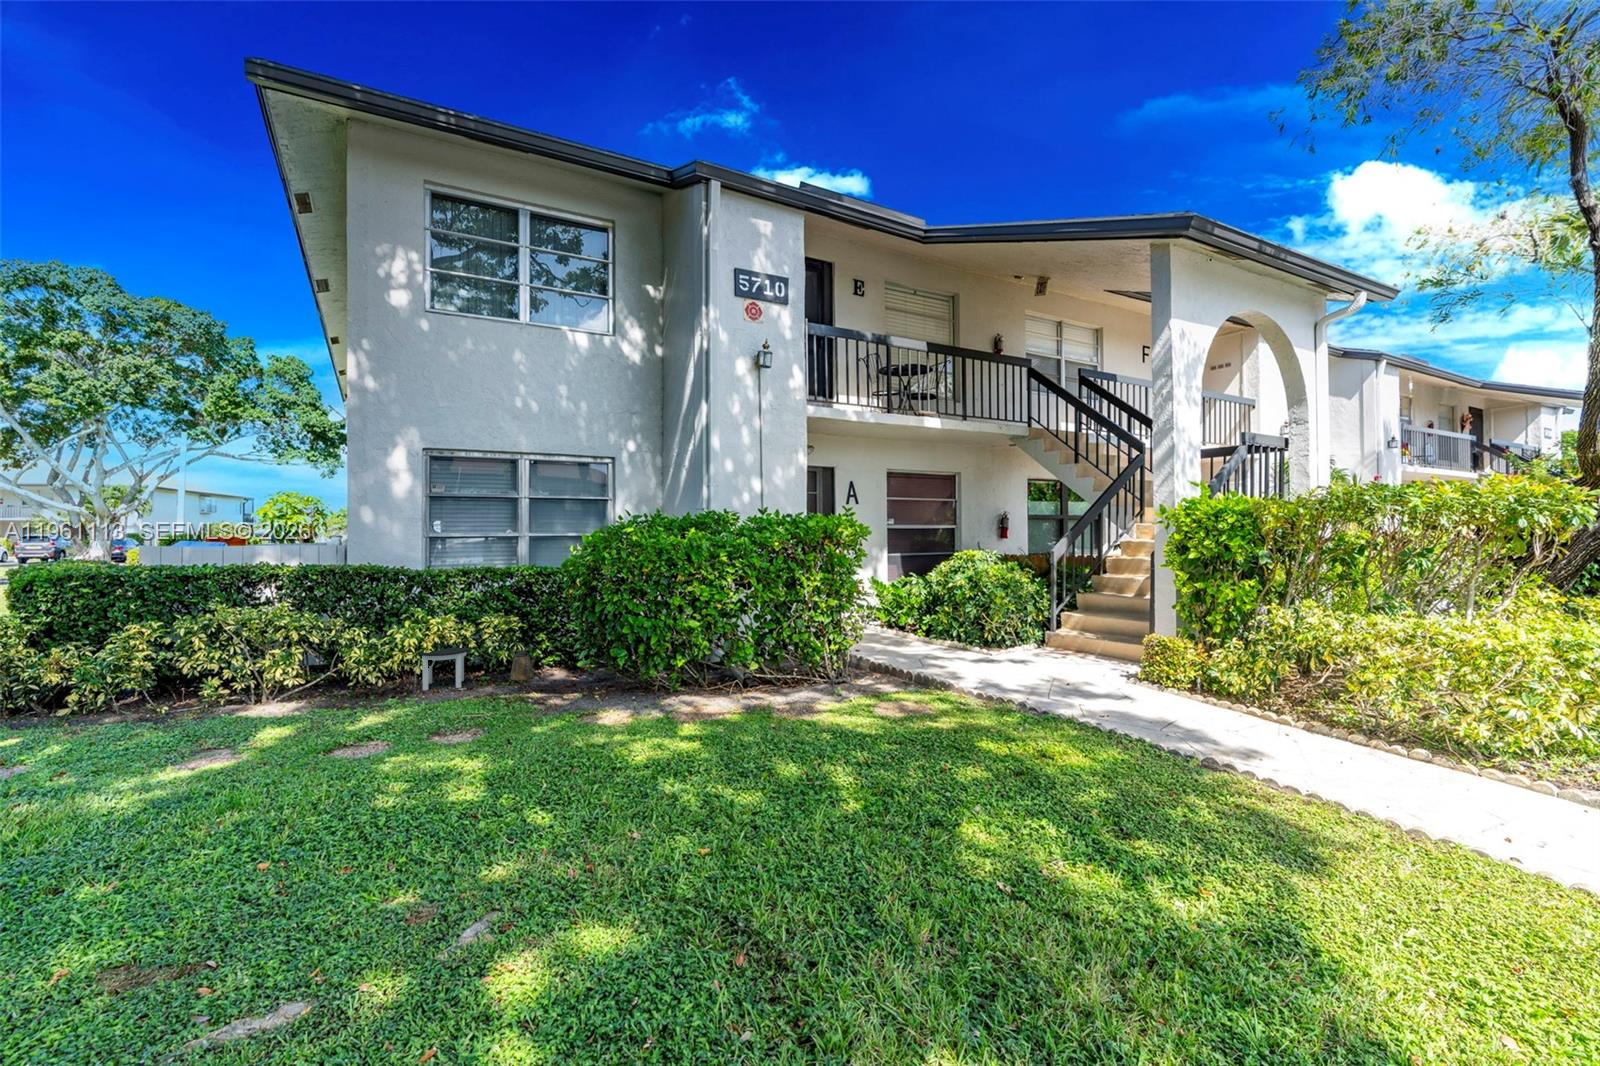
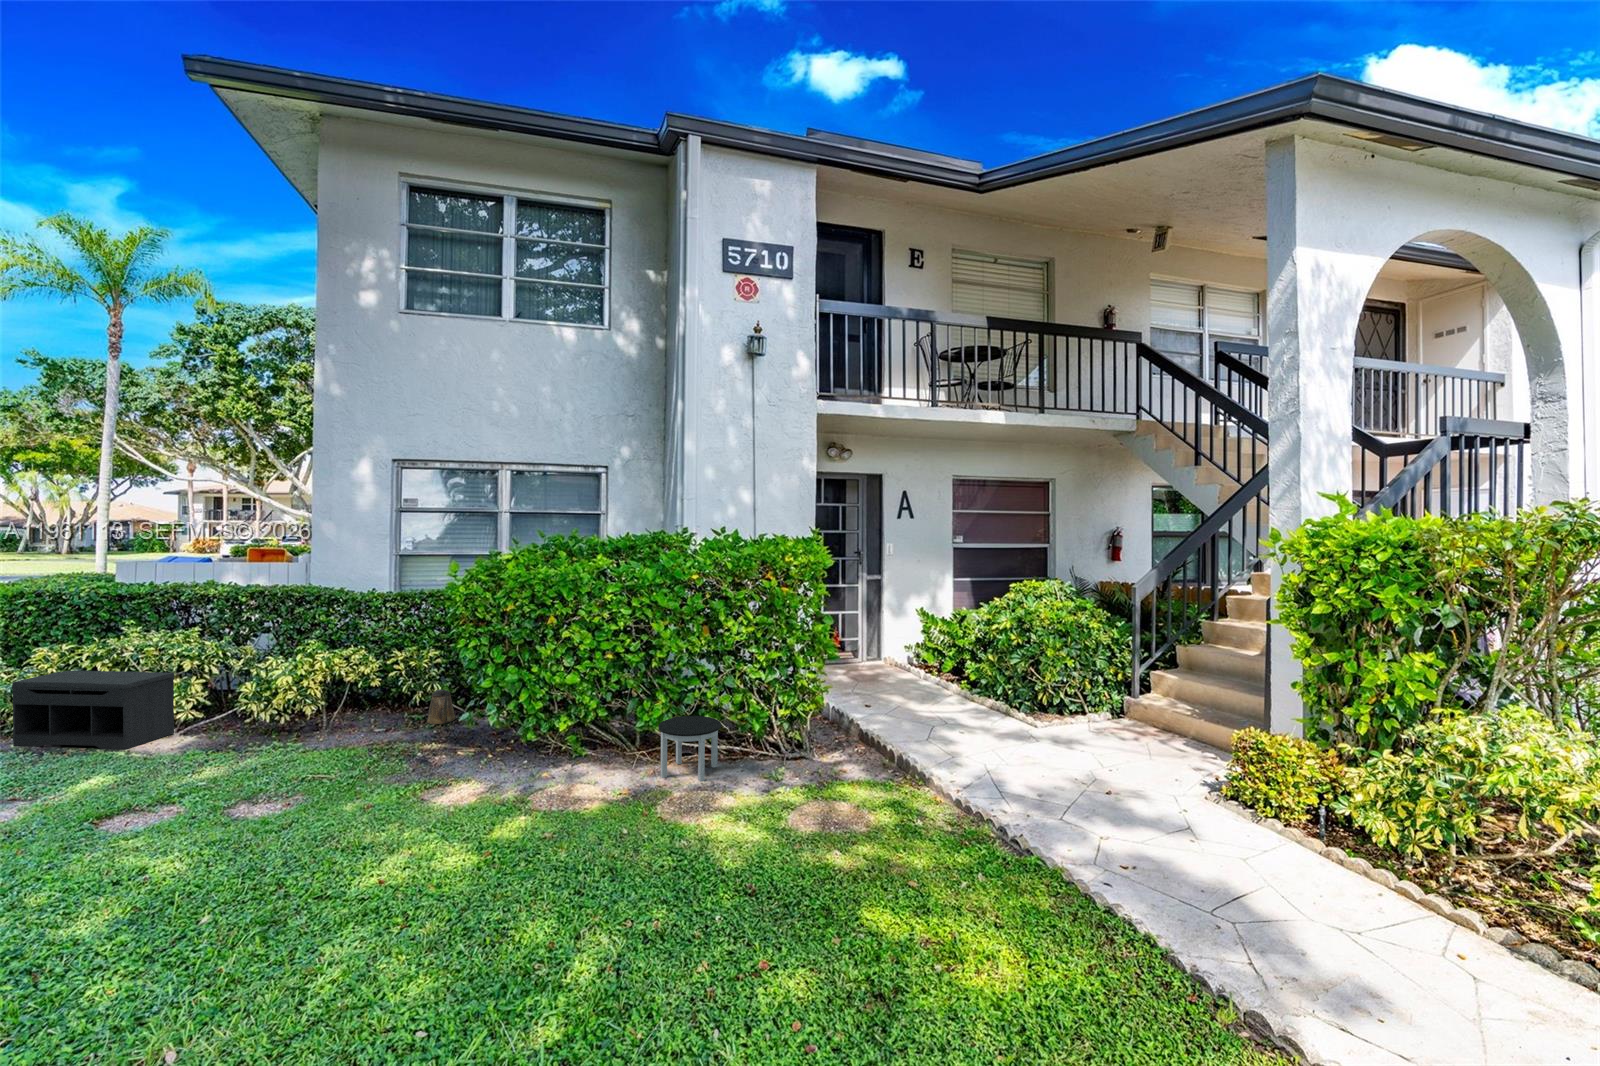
bench: none [128,643,282,717] -> present [12,670,174,750]
round table: present [419,648,469,690] -> present [658,716,721,781]

